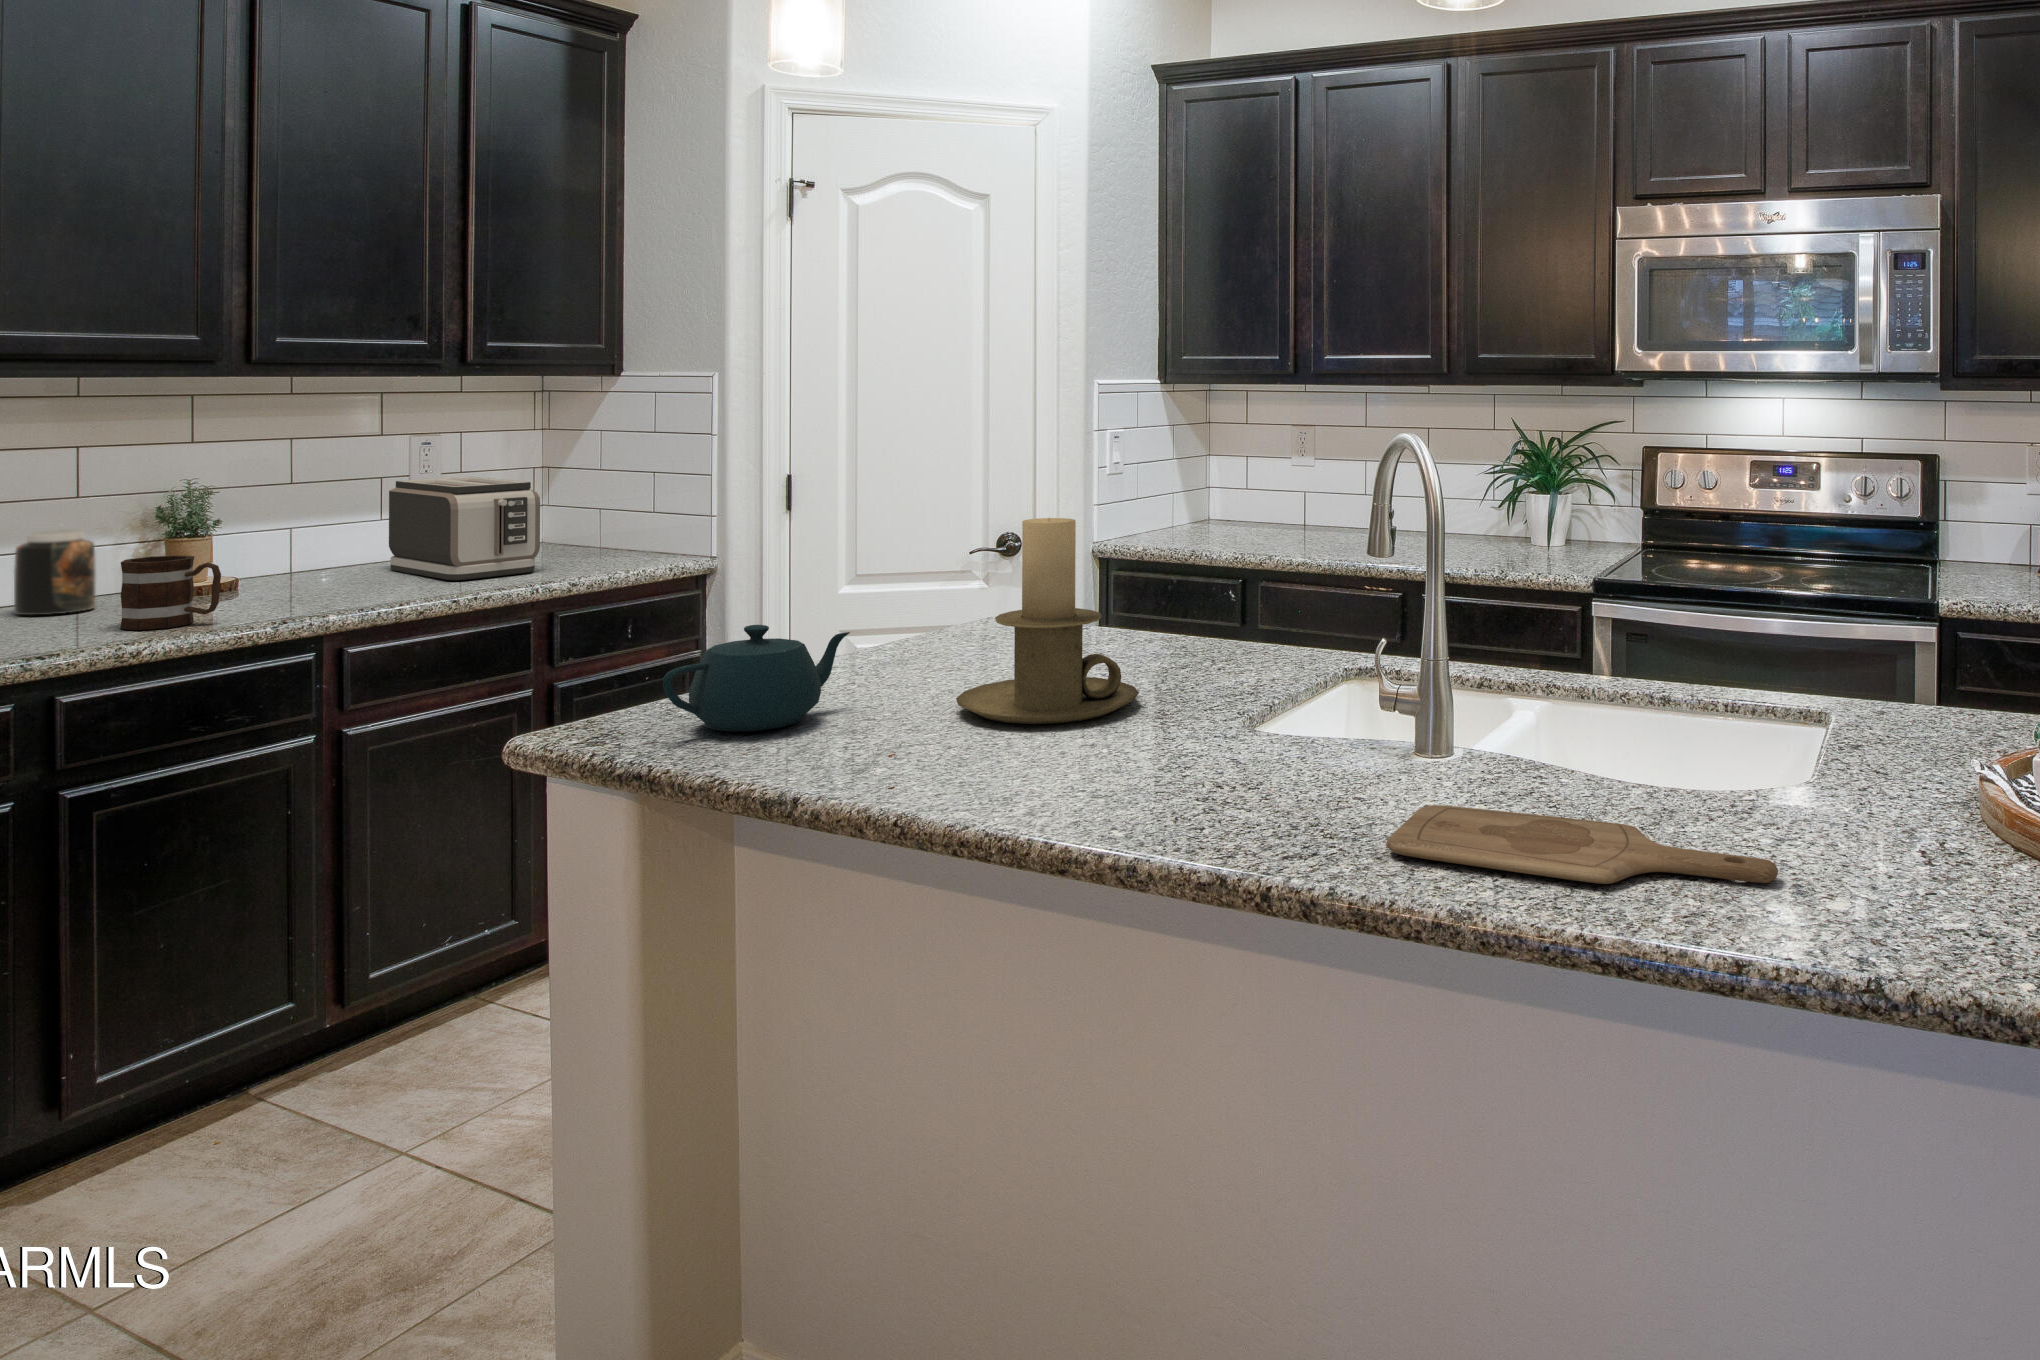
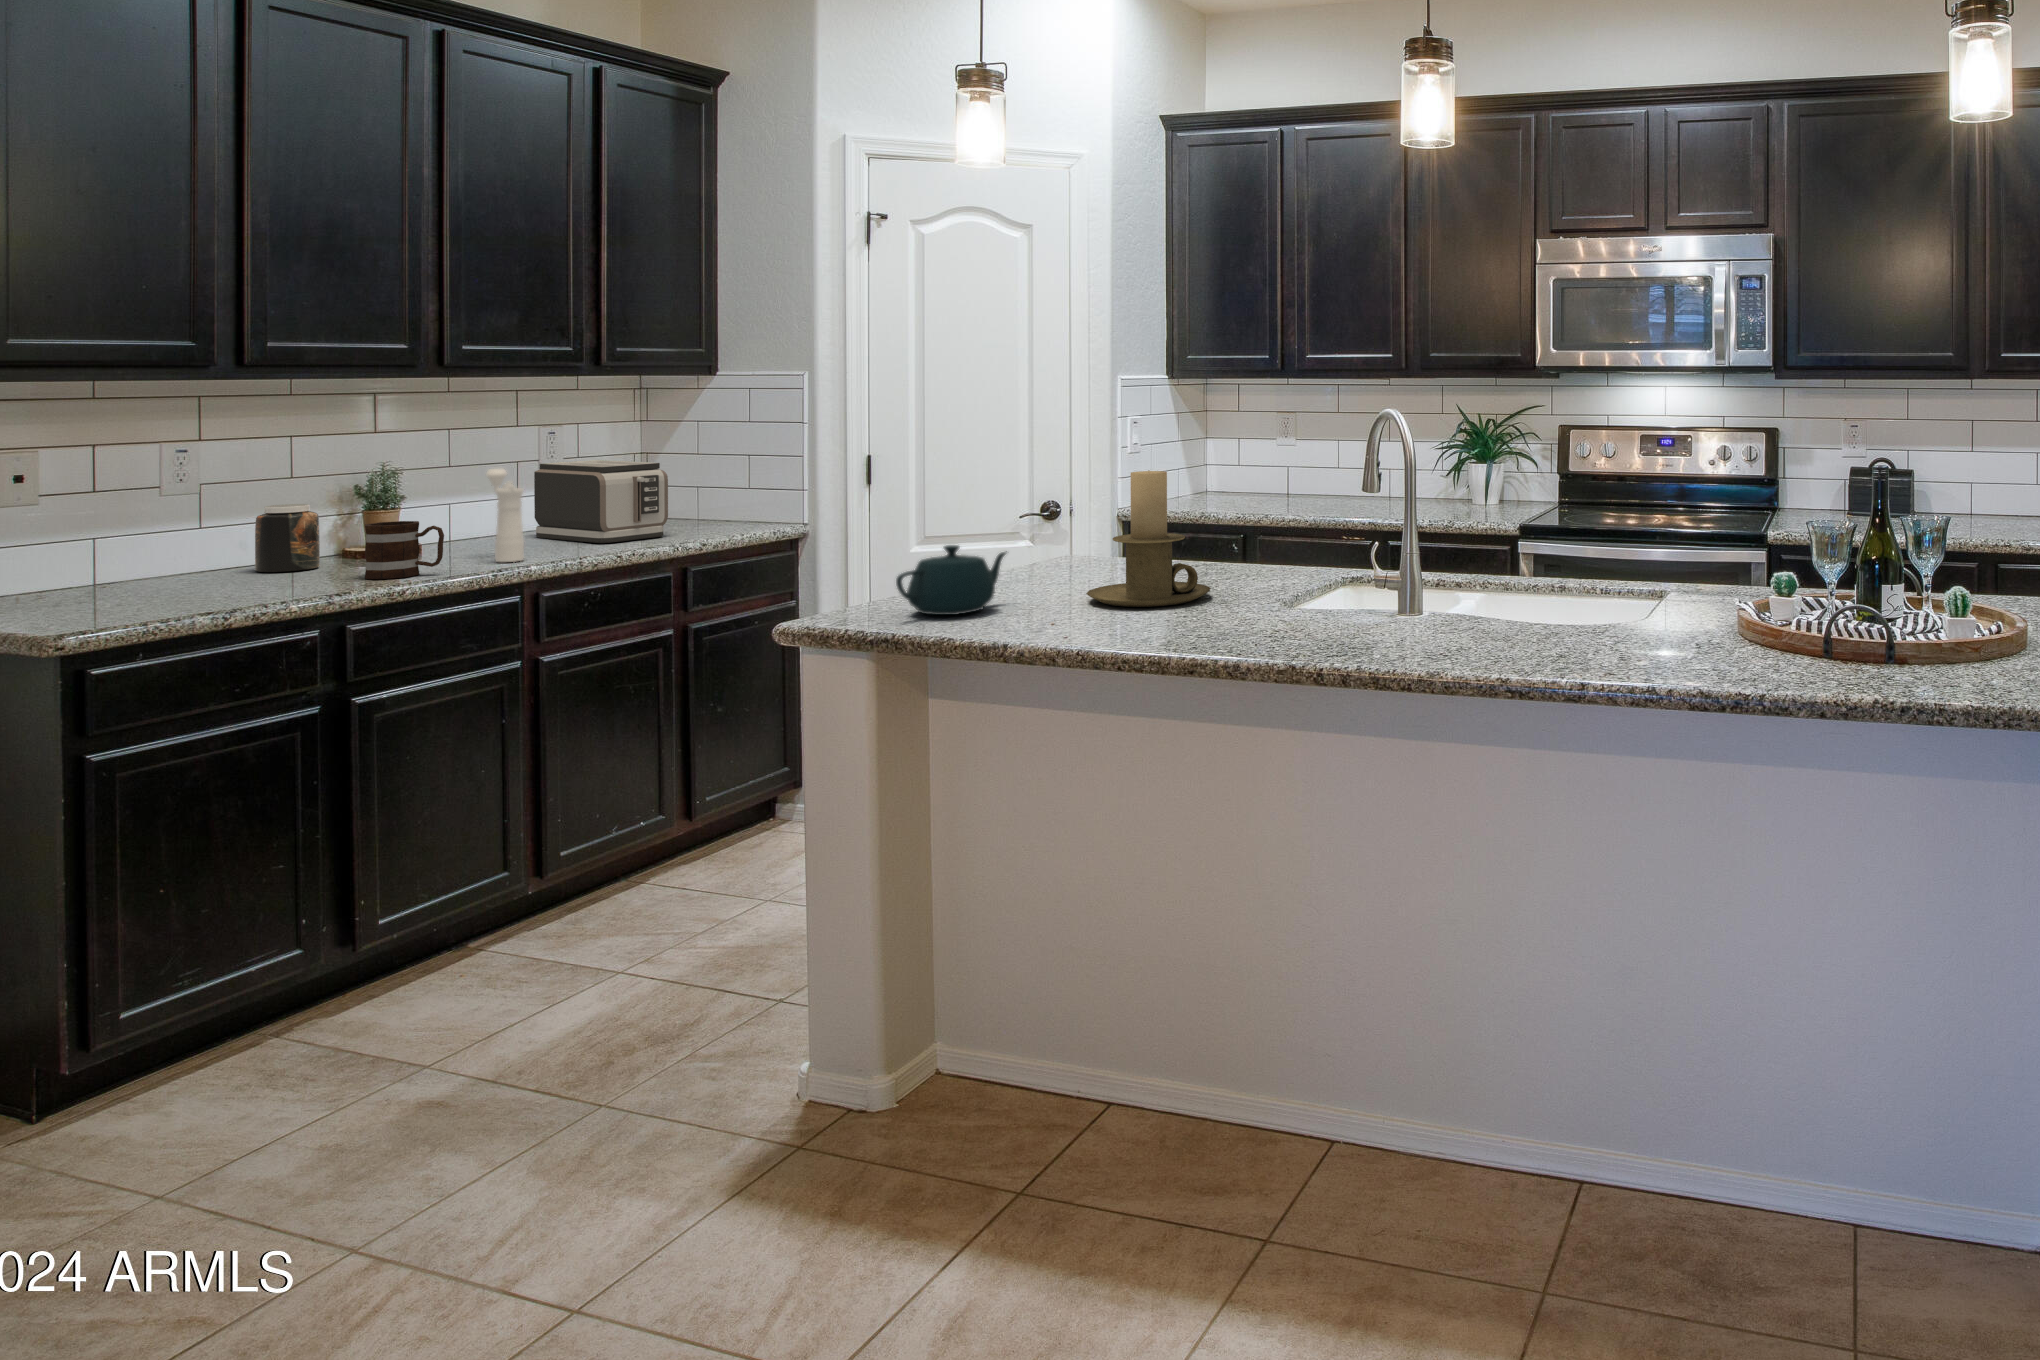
pepper mill: none [300,489,339,607] -> present [486,469,524,562]
cutting board: present [1386,805,1778,884] -> none [1390,631,1612,659]

